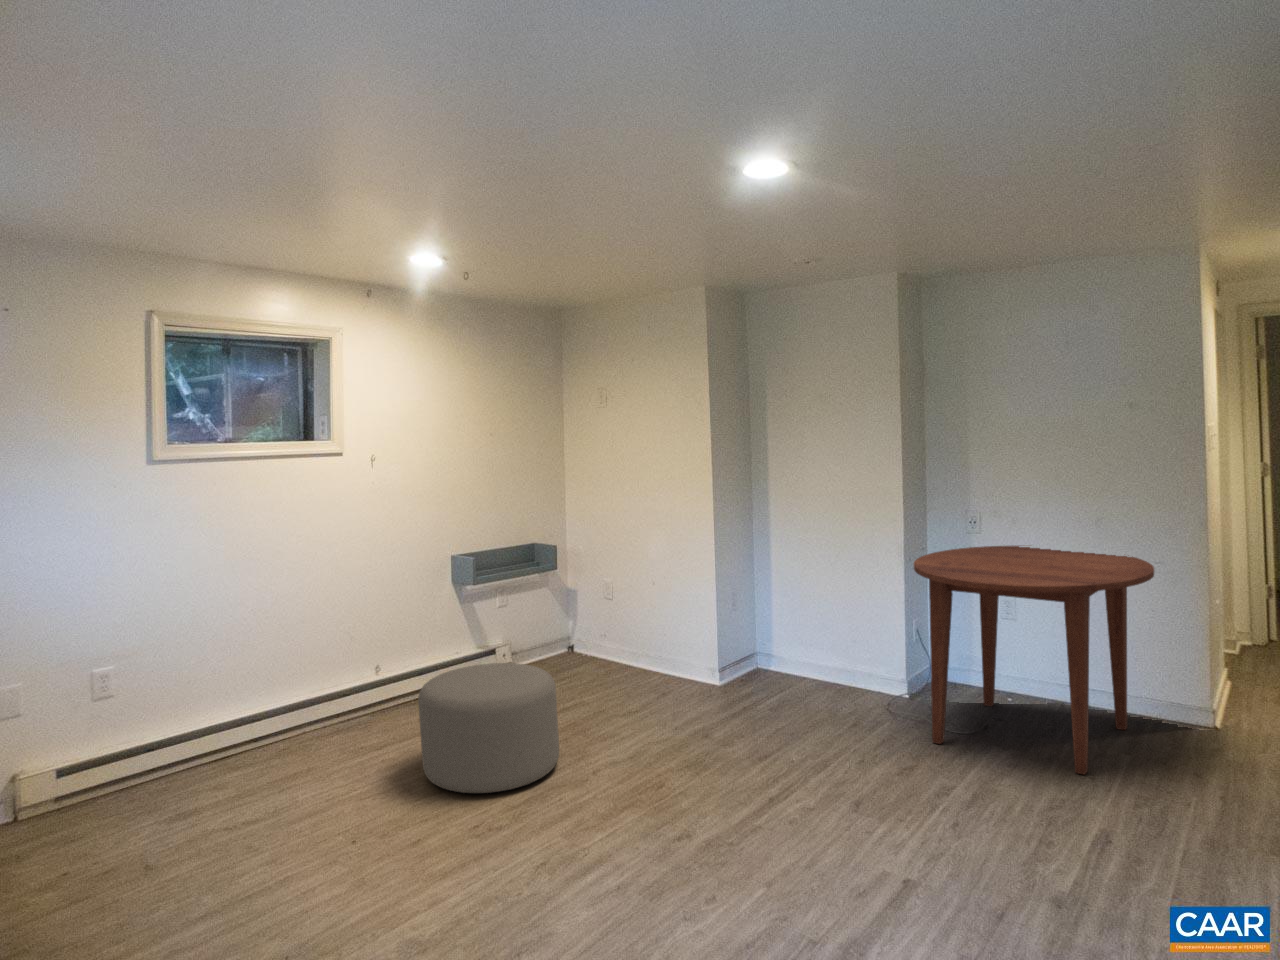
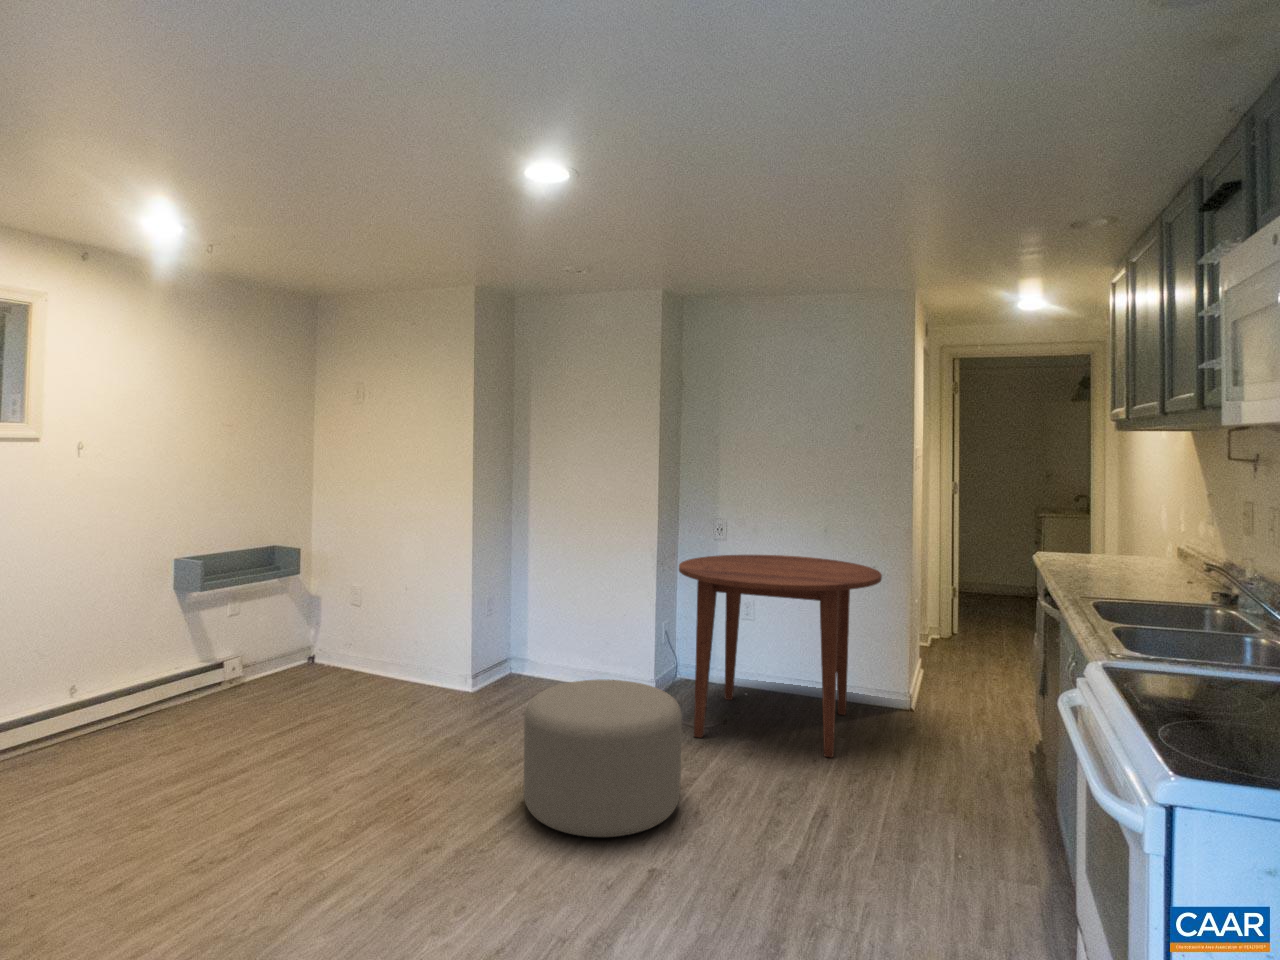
ottoman: present [418,663,559,793] -> present [524,680,682,837]

